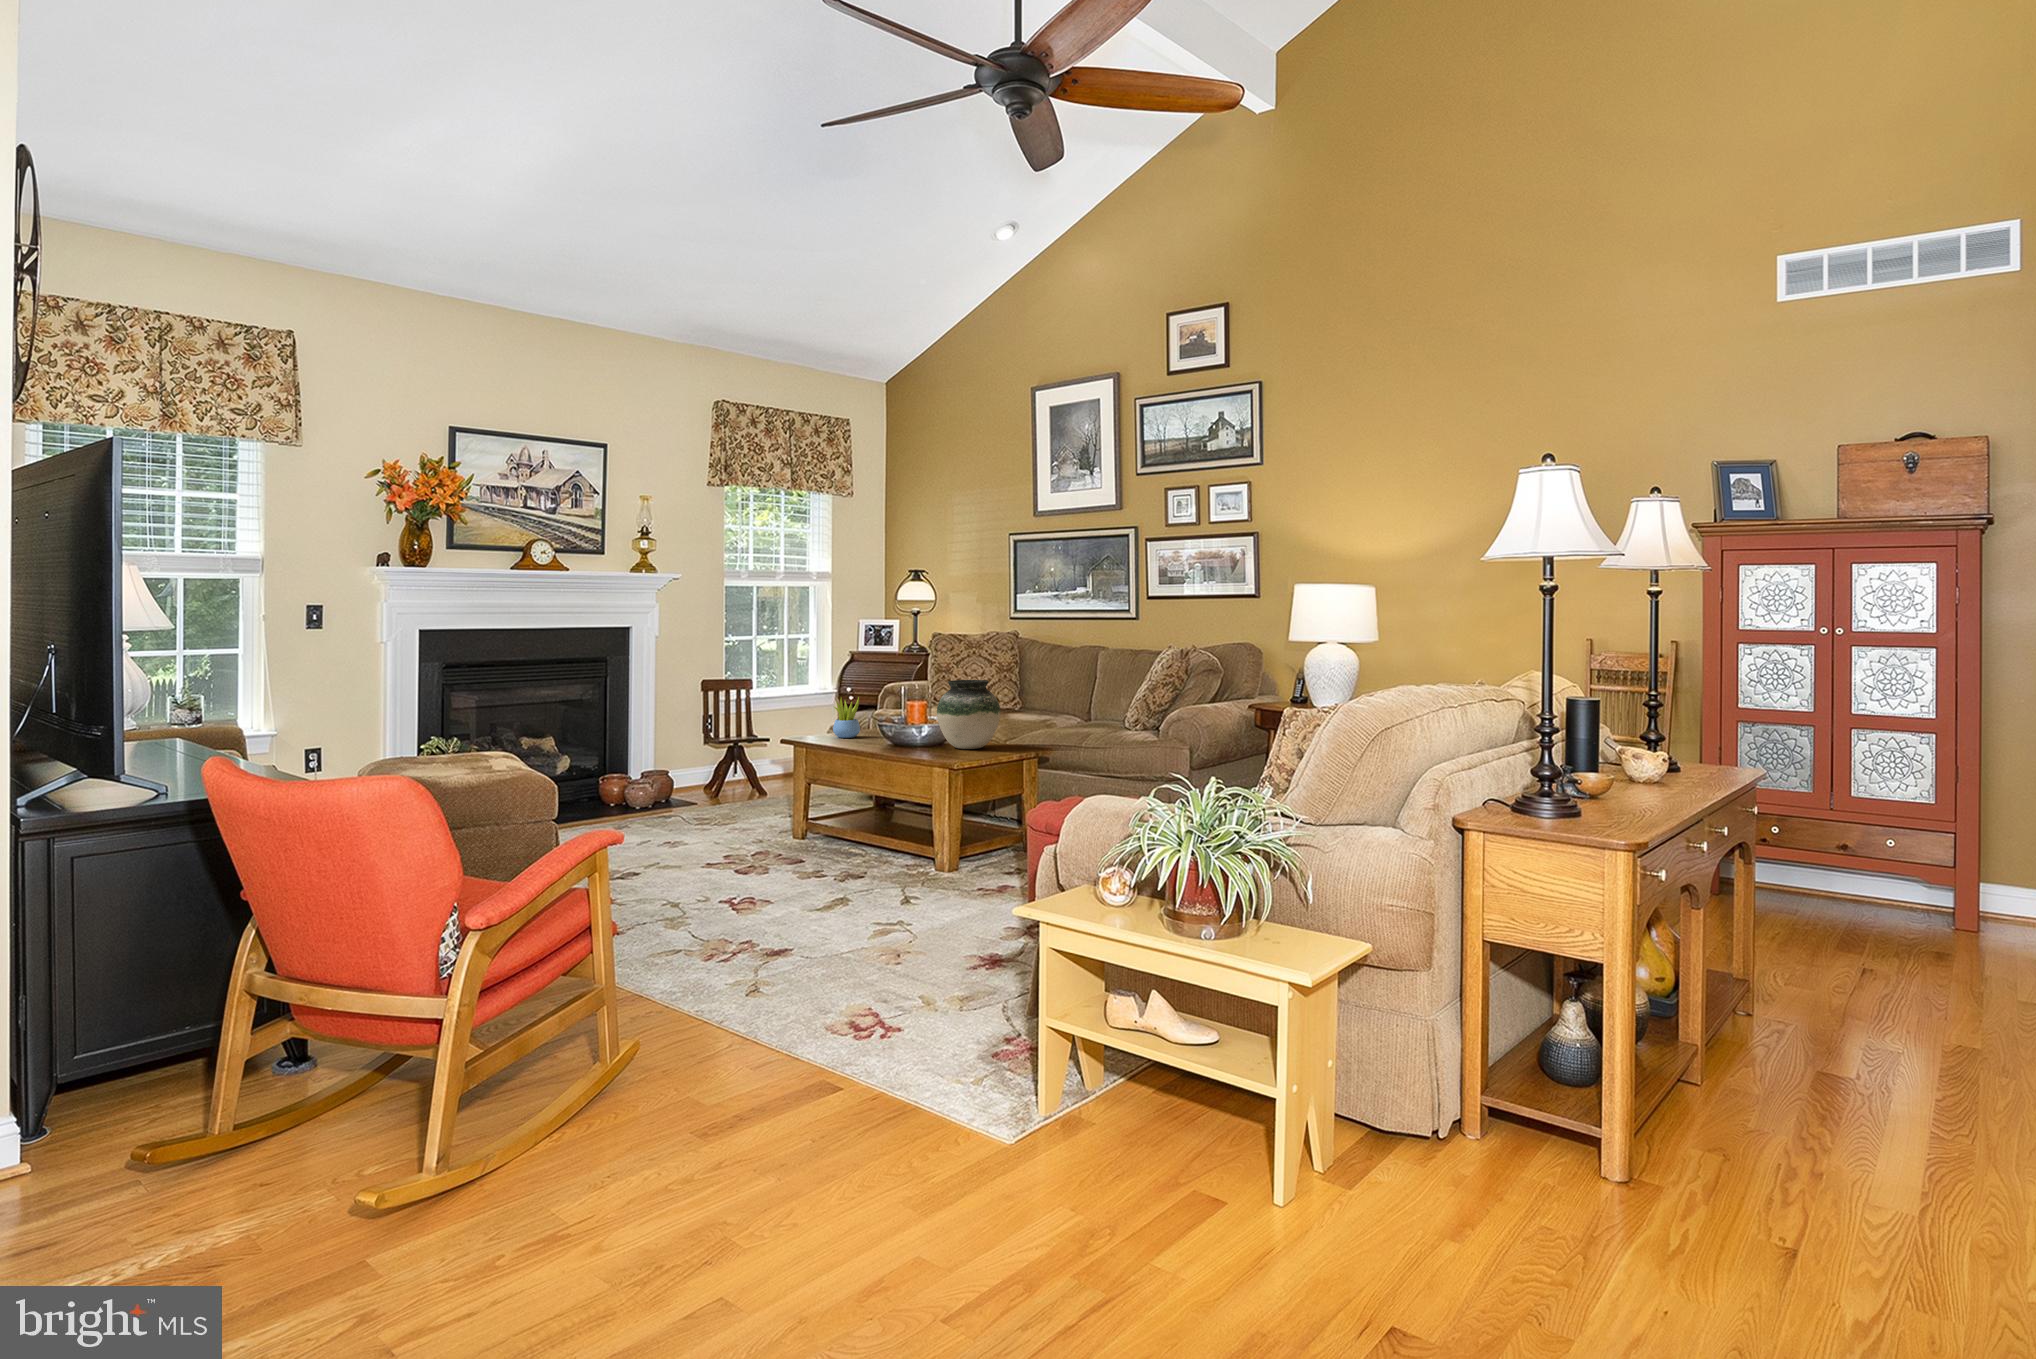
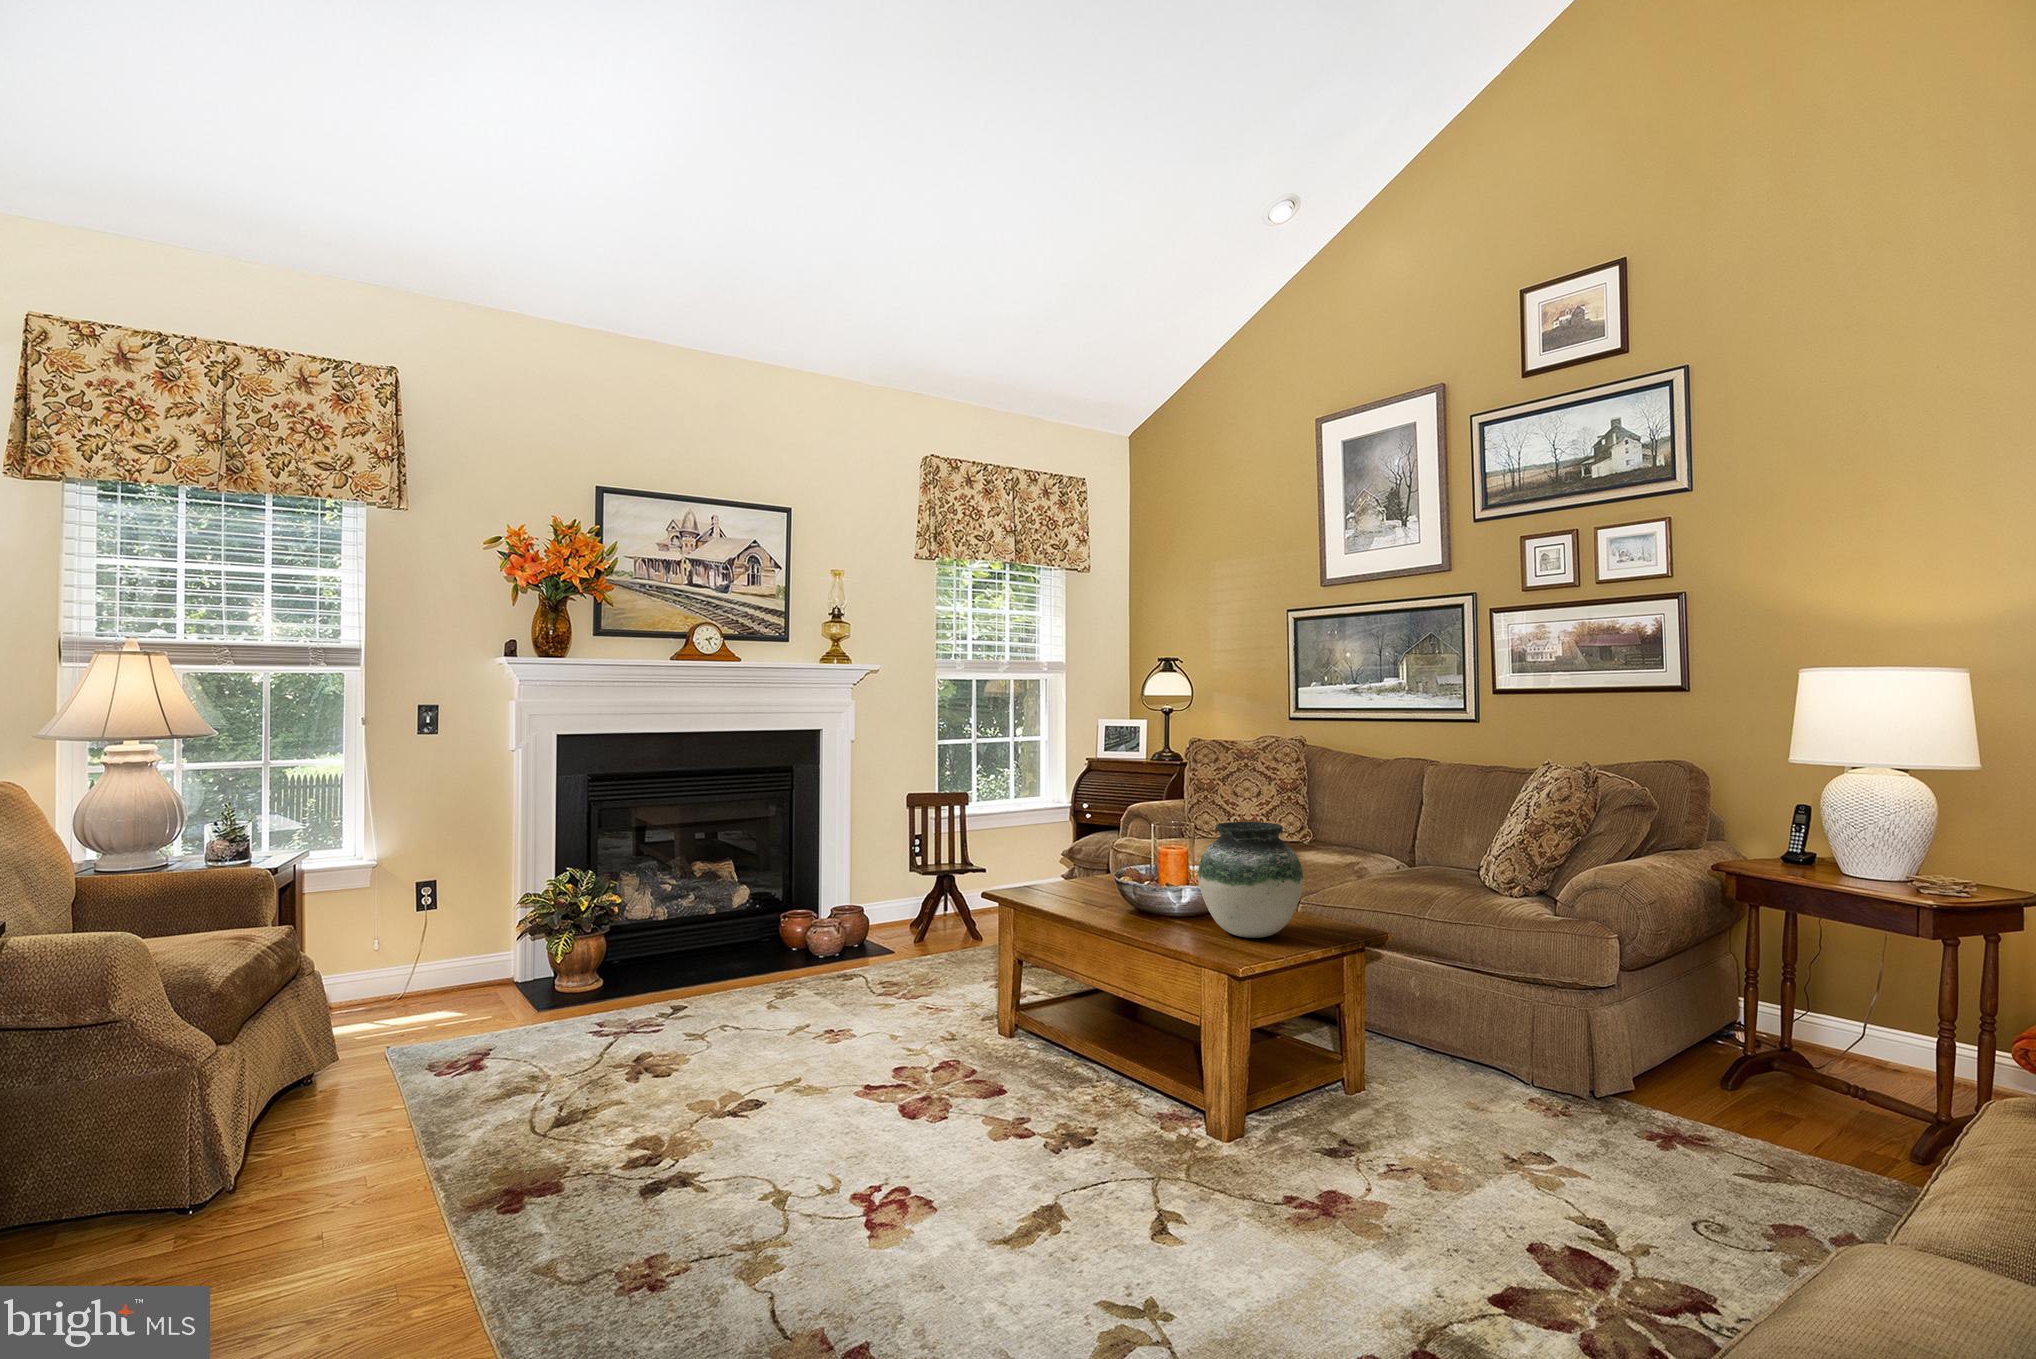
succulent plant: present [833,697,860,738] -> none [1043,836,1083,898]

